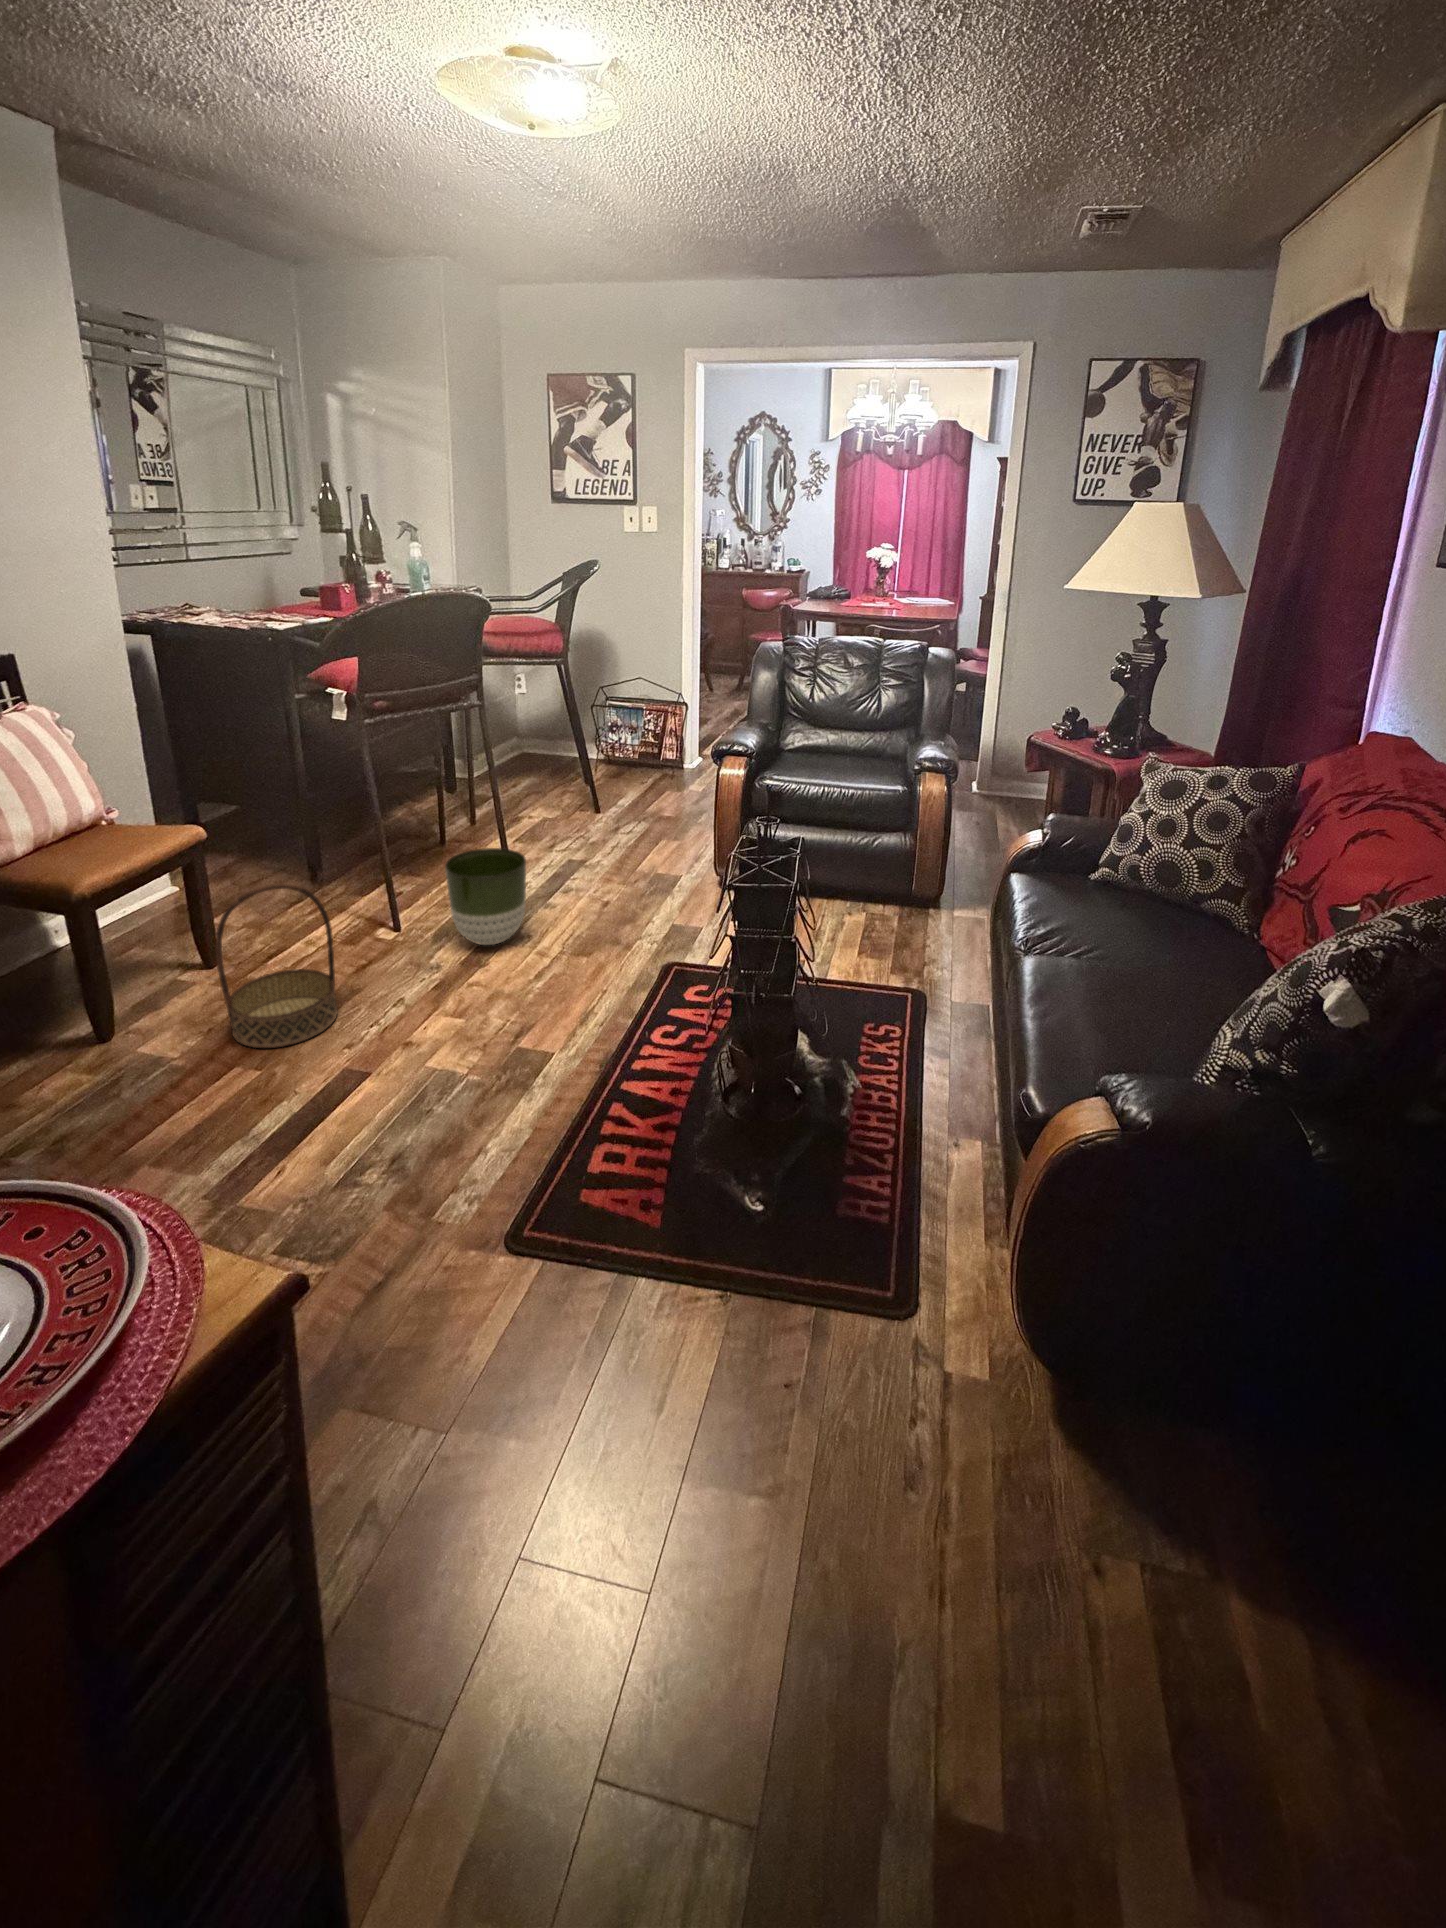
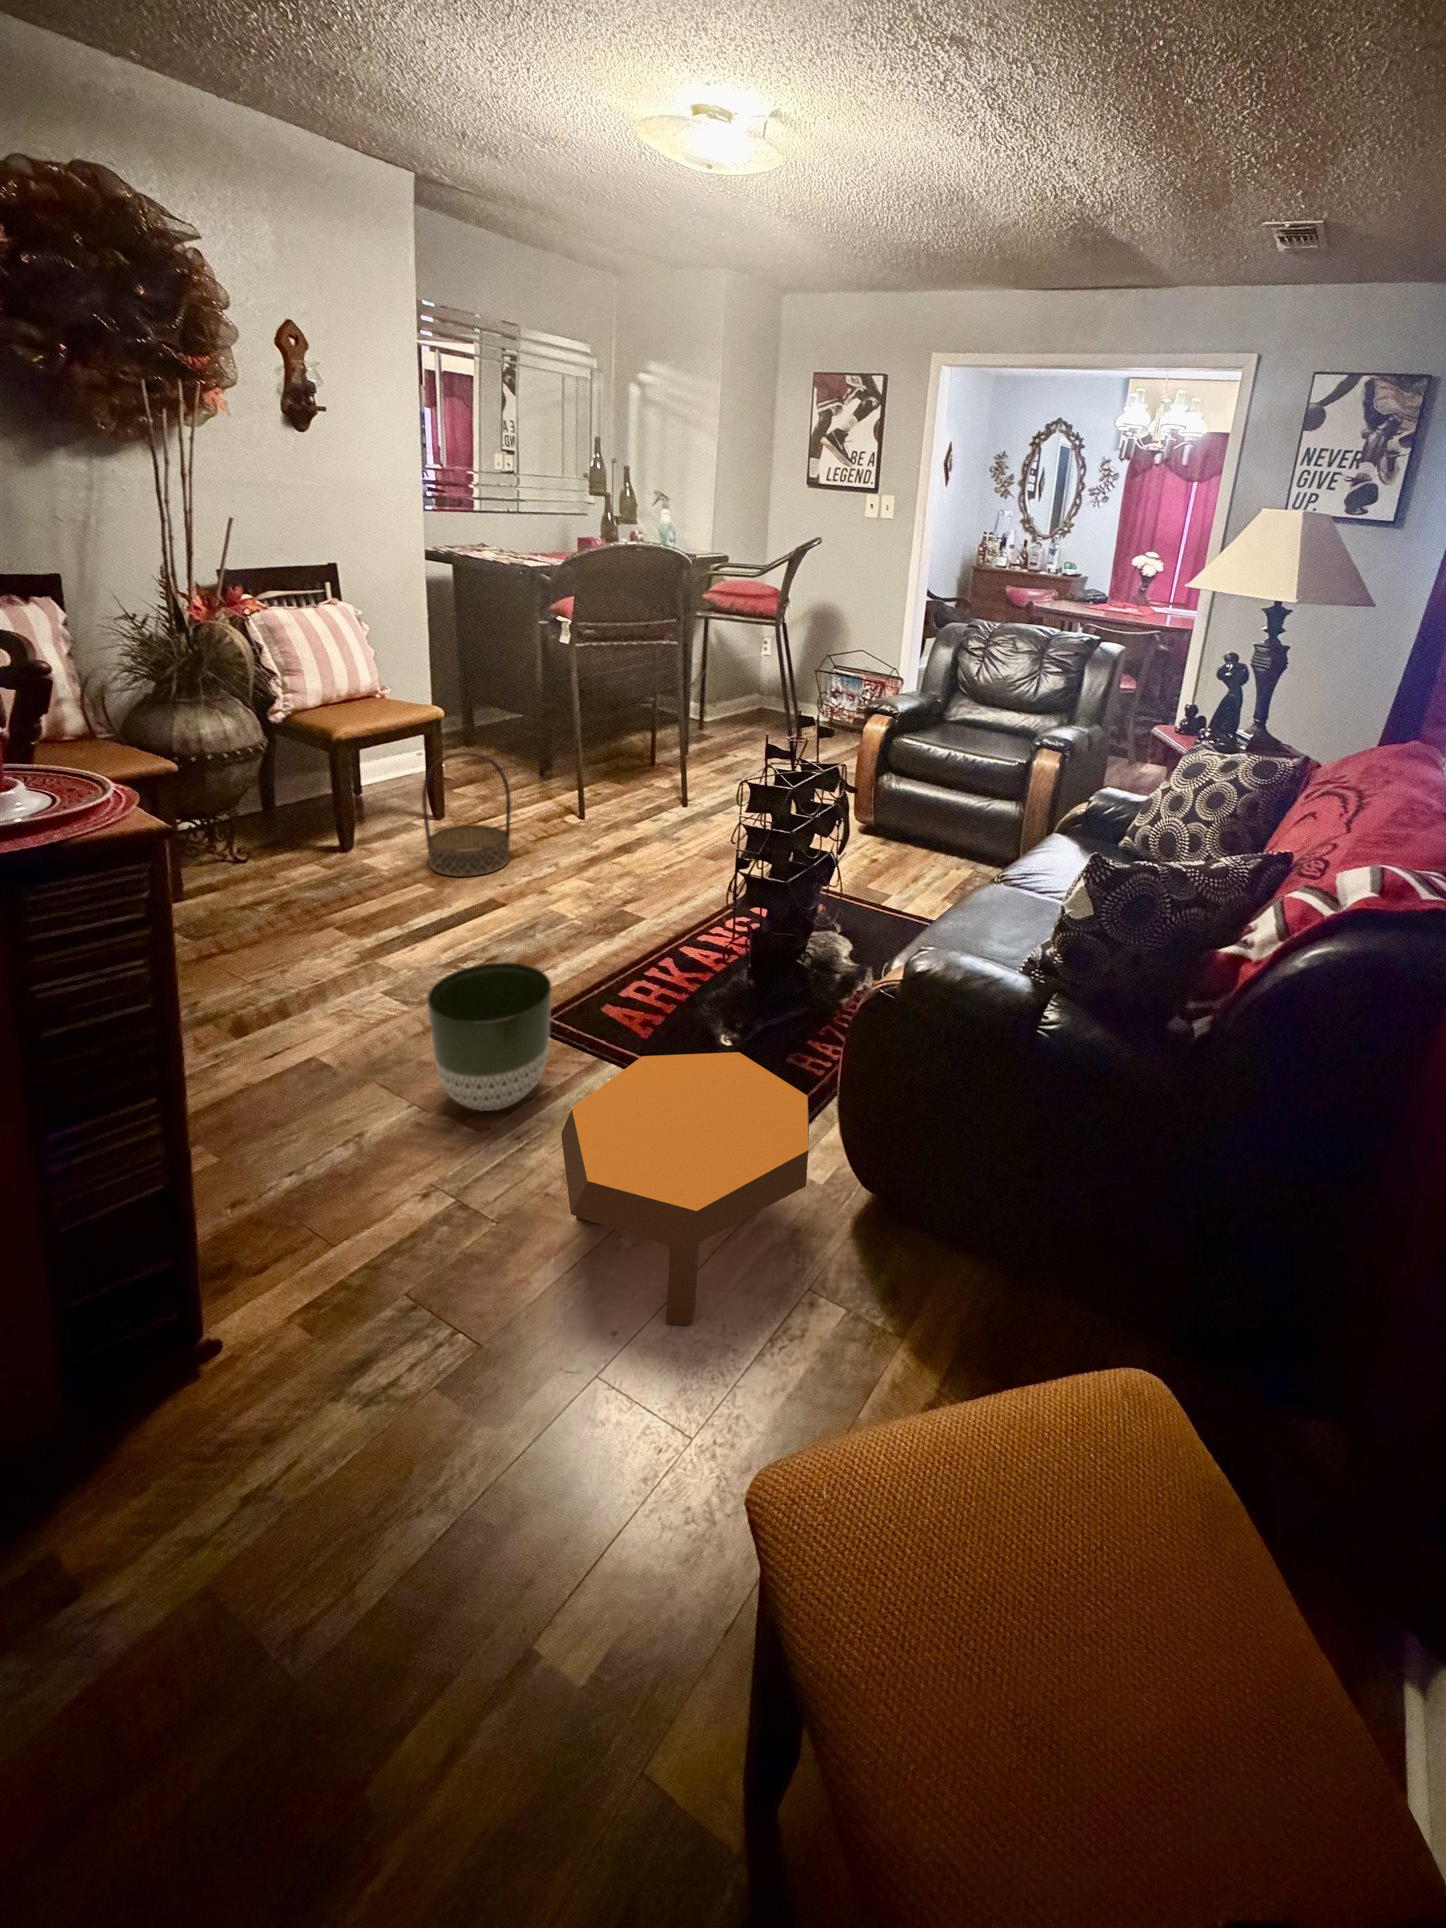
planter: present [445,848,526,945] -> present [427,962,552,1111]
footstool: none [727,1248,1064,1670] -> present [561,1052,809,1326]

